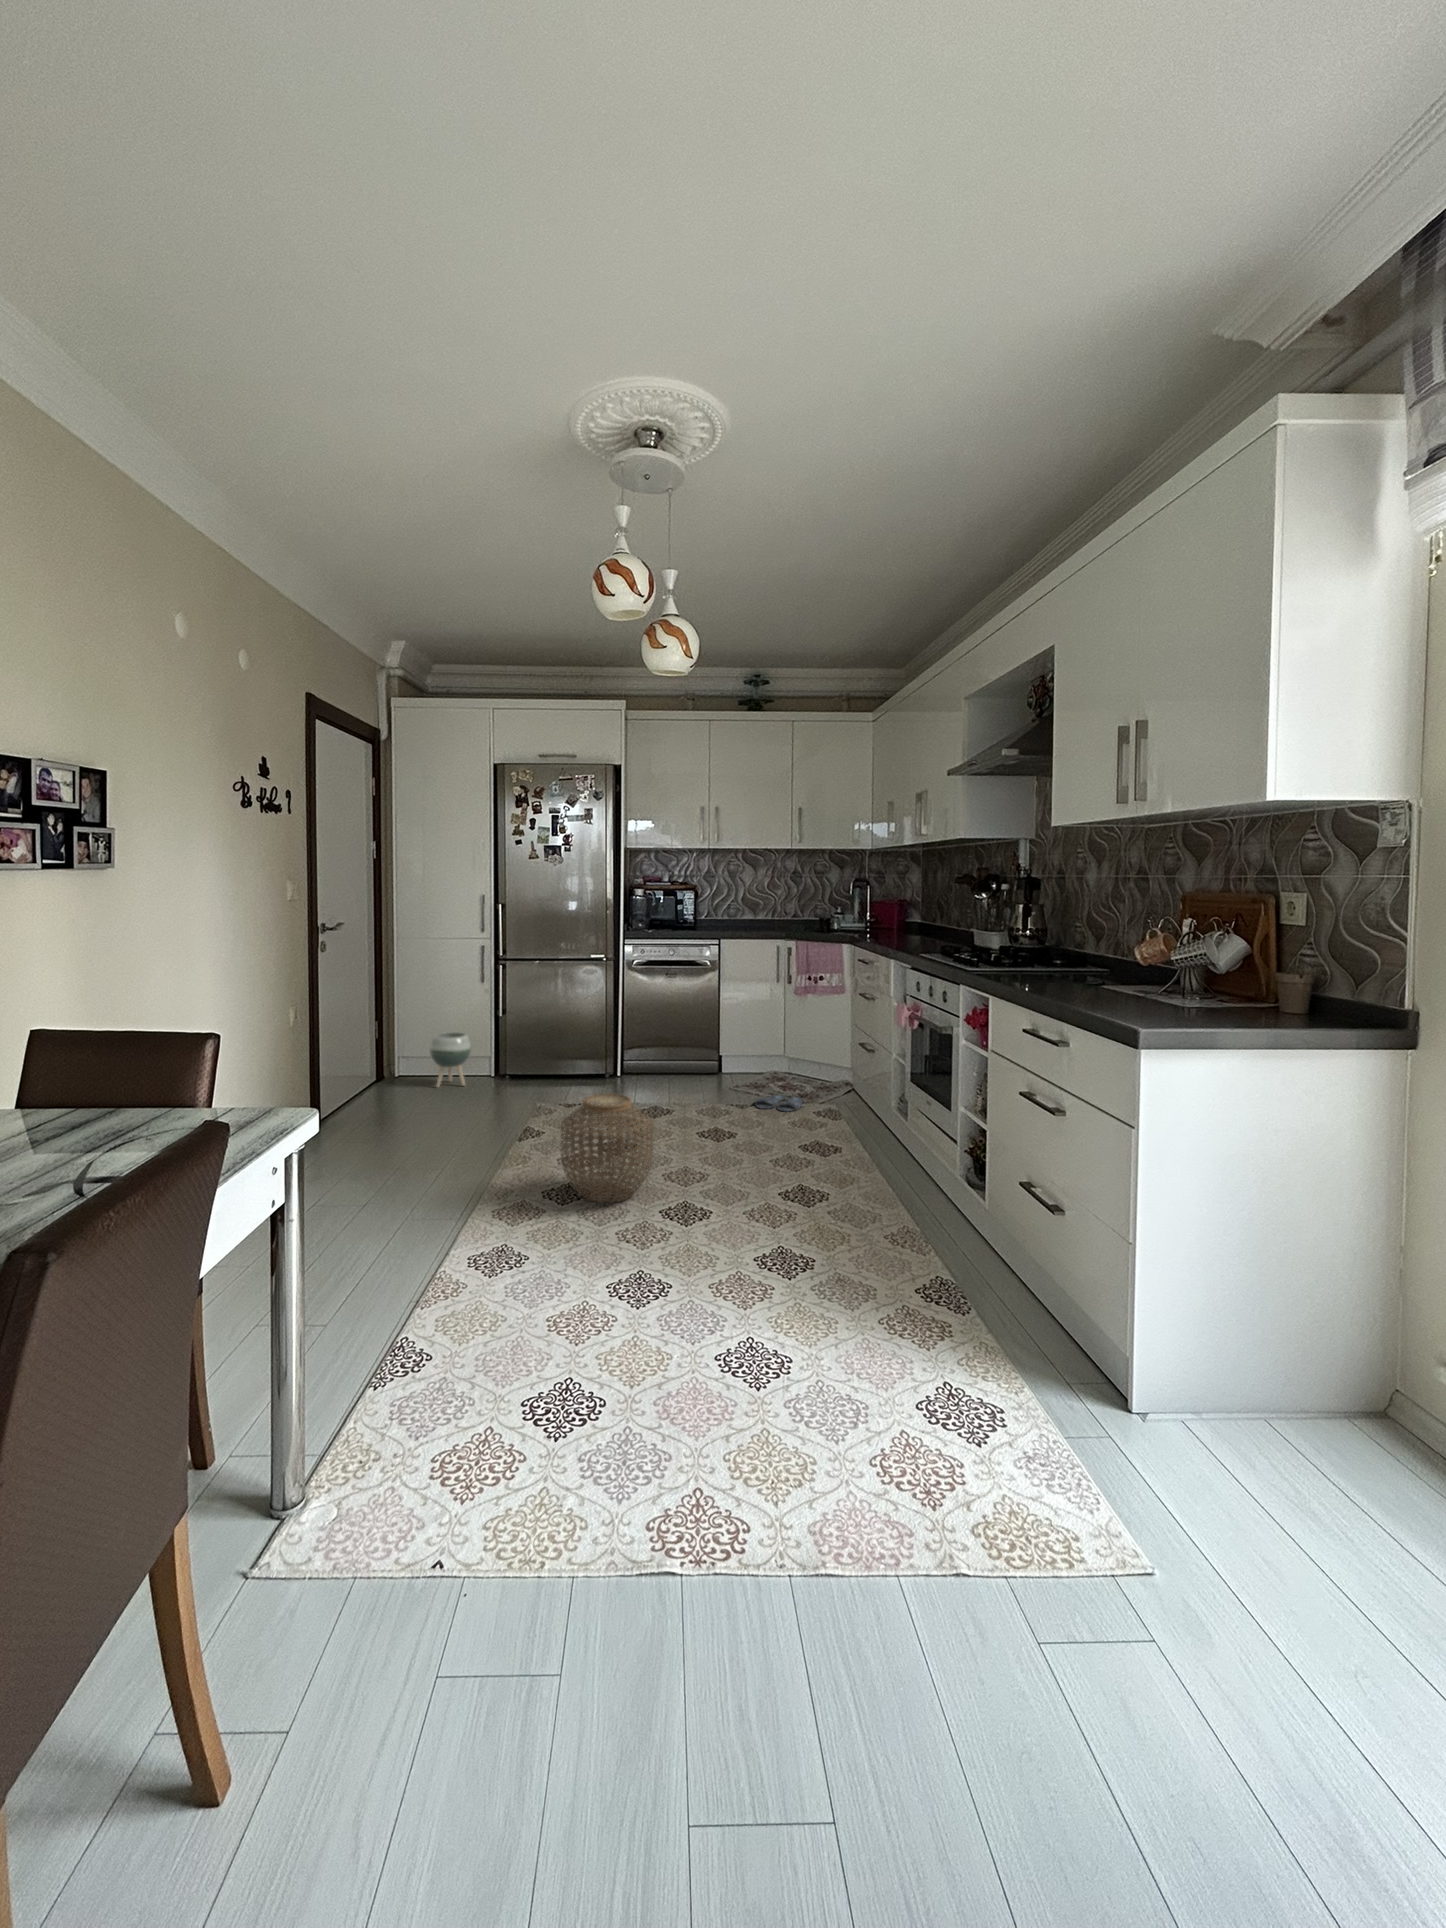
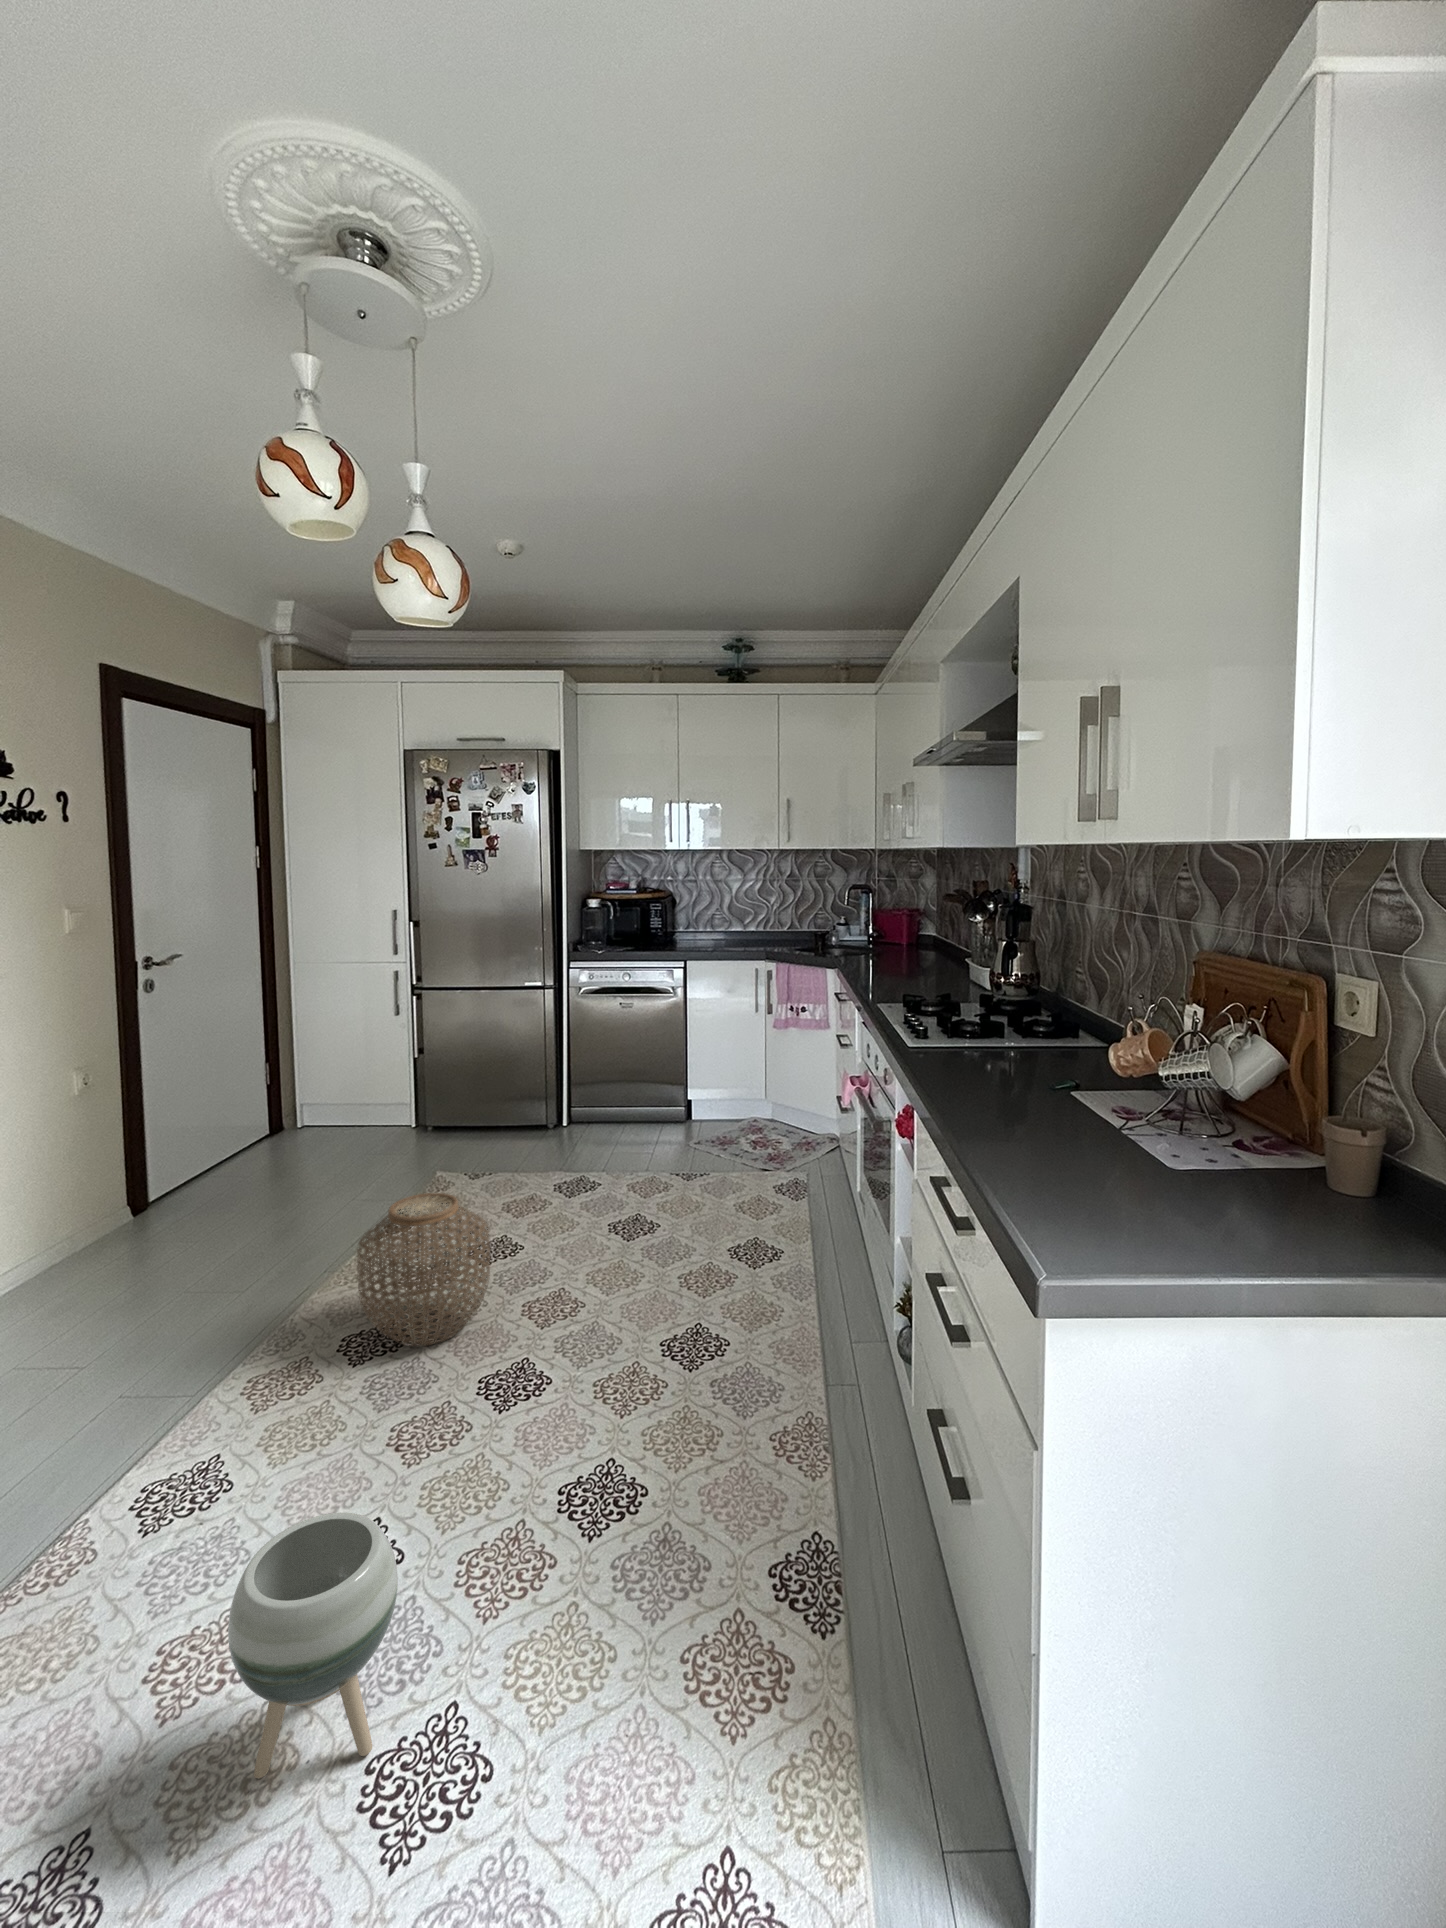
planter: present [430,1032,471,1088] -> present [228,1513,398,1778]
slippers: present [755,1095,803,1112] -> none [704,1156,770,1182]

